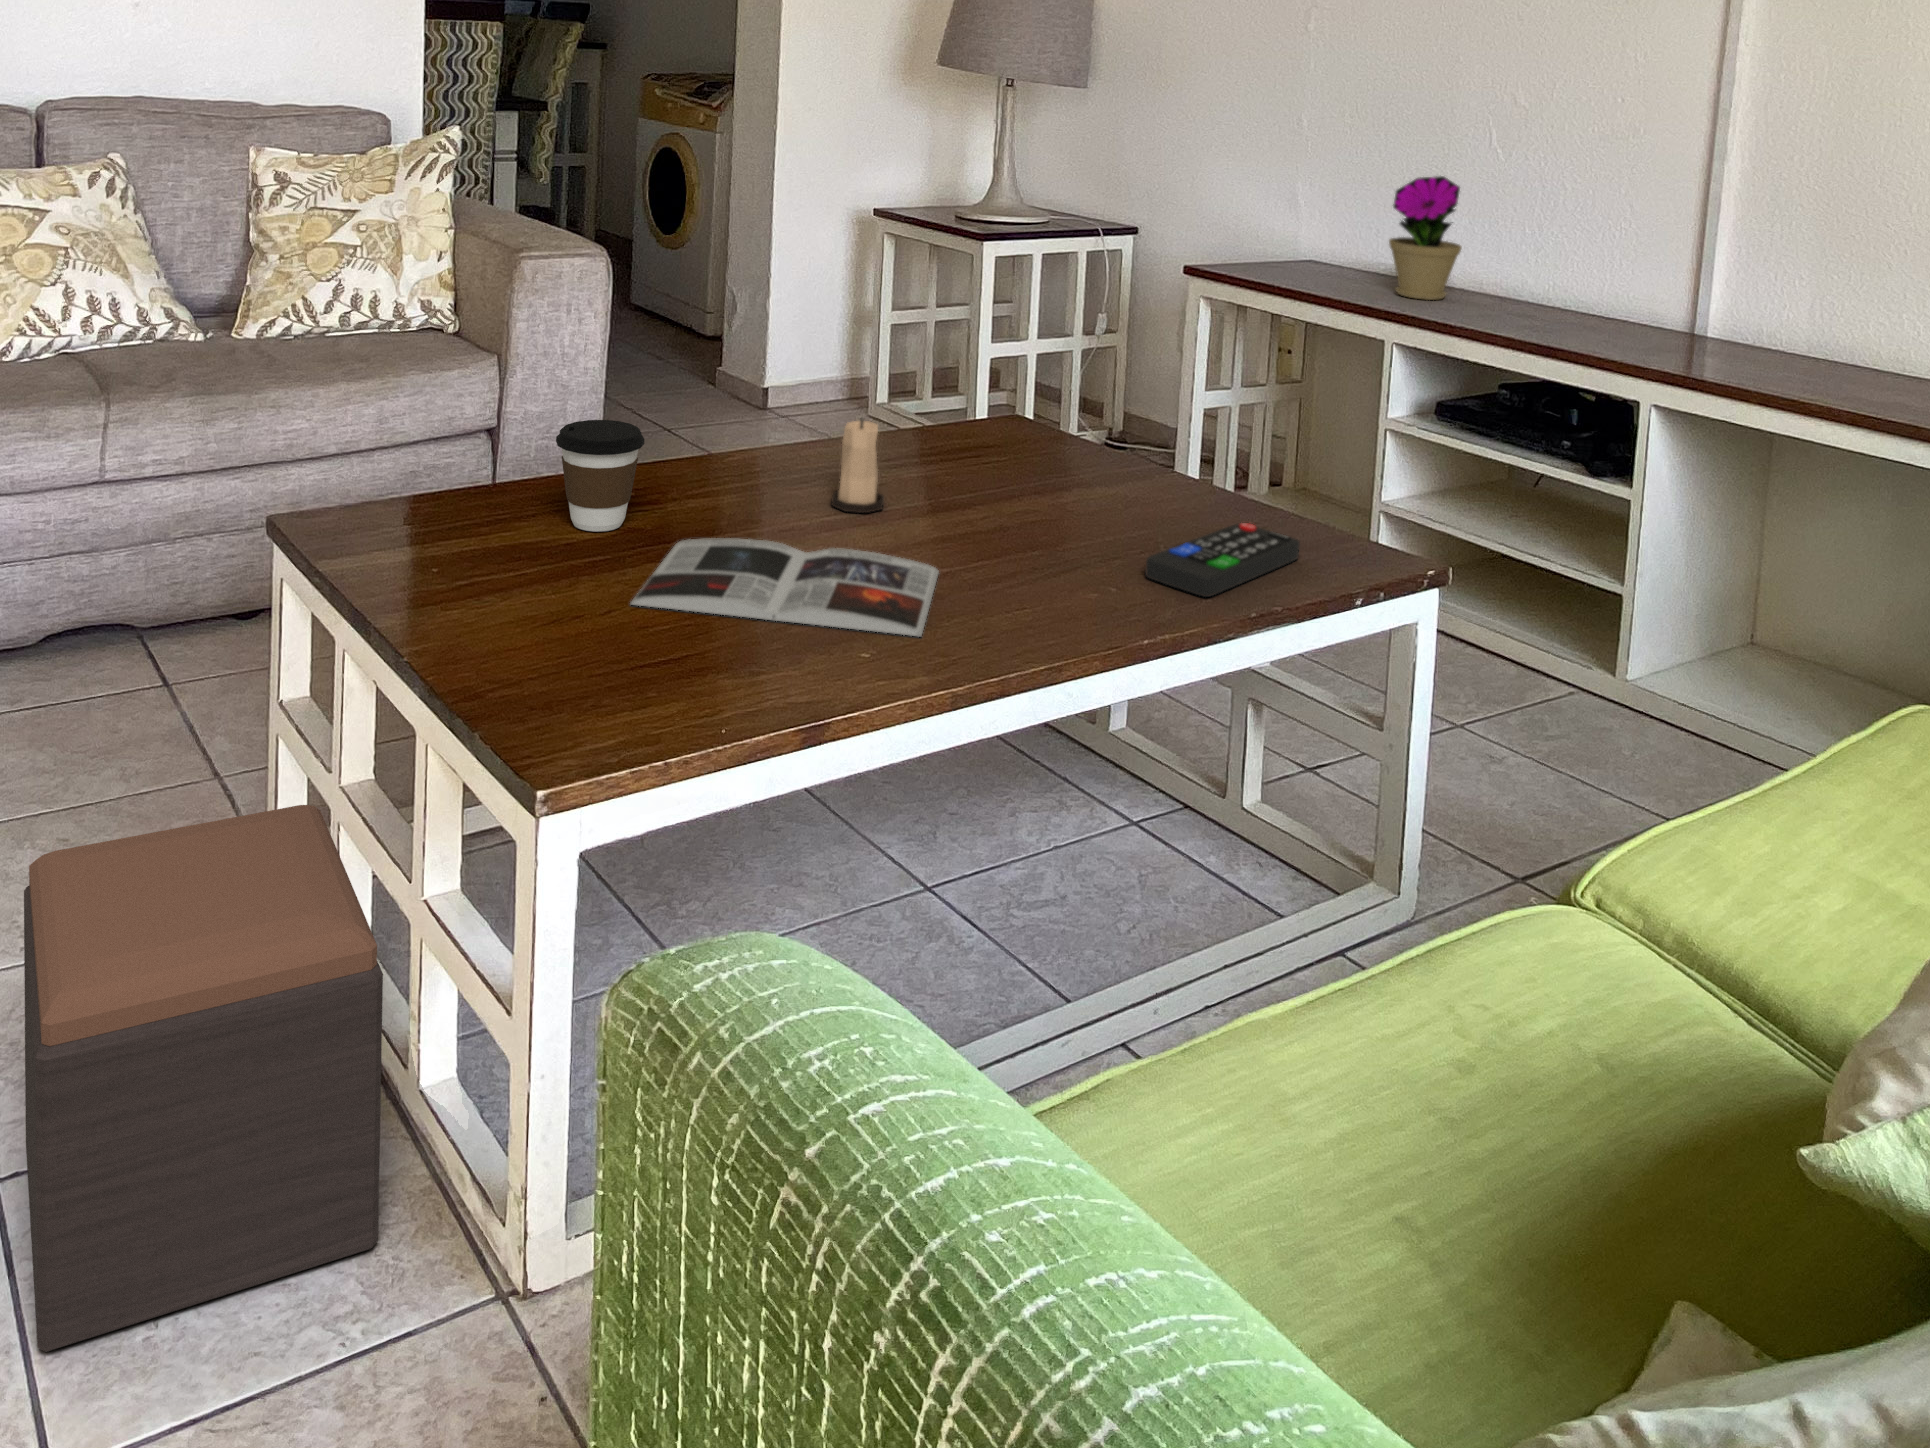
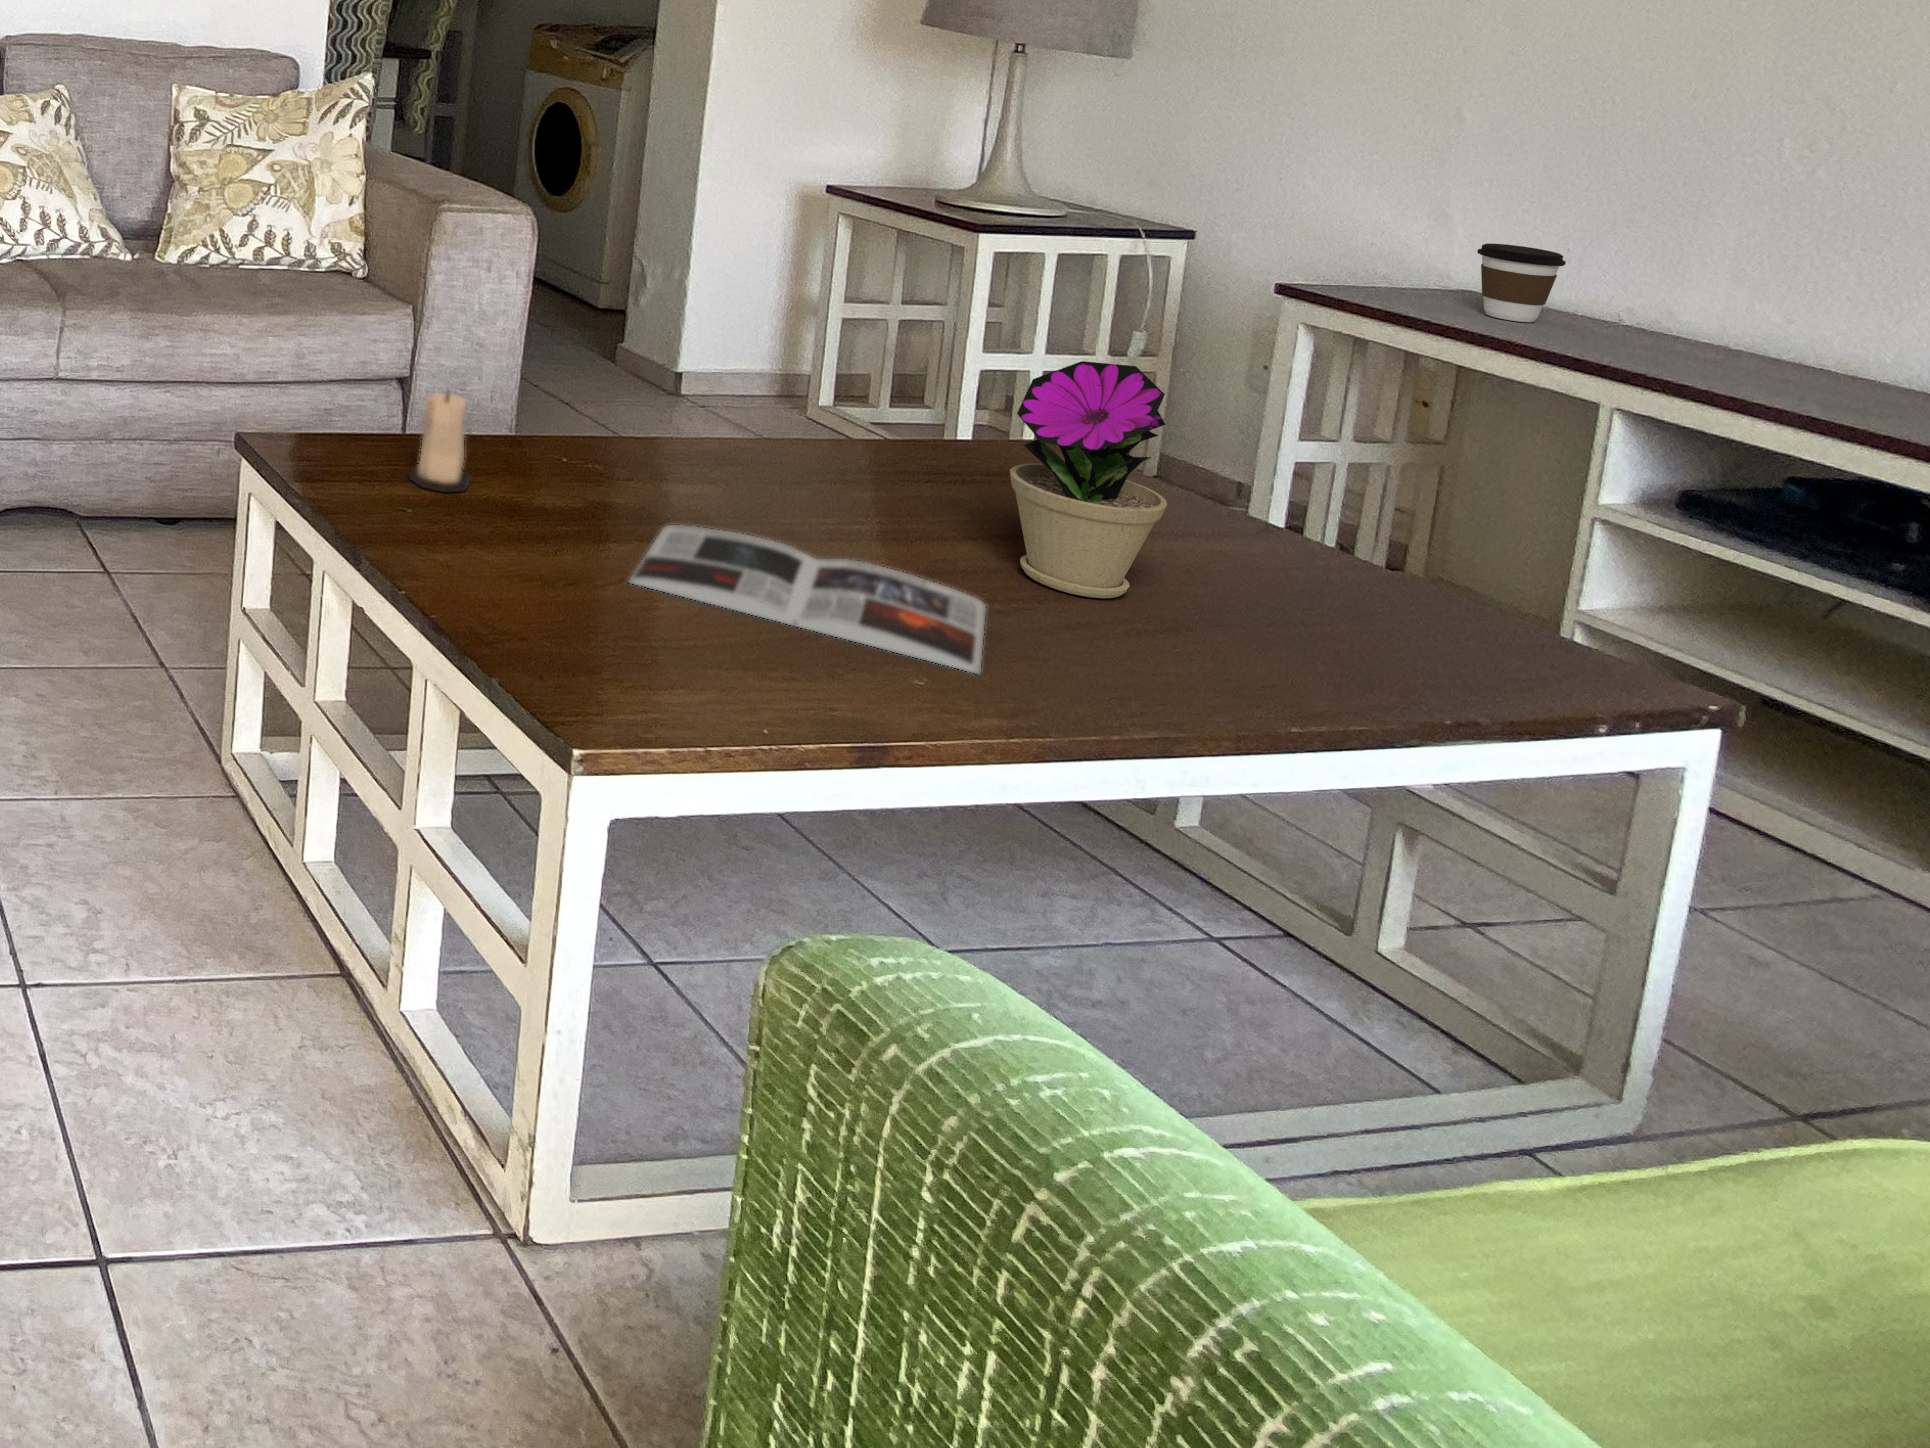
flower pot: present [1389,176,1462,300] -> present [1010,361,1167,598]
candle: present [831,418,884,513] -> present [410,392,470,492]
coffee cup: present [556,420,645,532] -> present [1477,244,1566,322]
remote control: present [1146,523,1300,597] -> none [1271,613,1503,695]
footstool: present [24,805,383,1352] -> none [50,710,397,1145]

